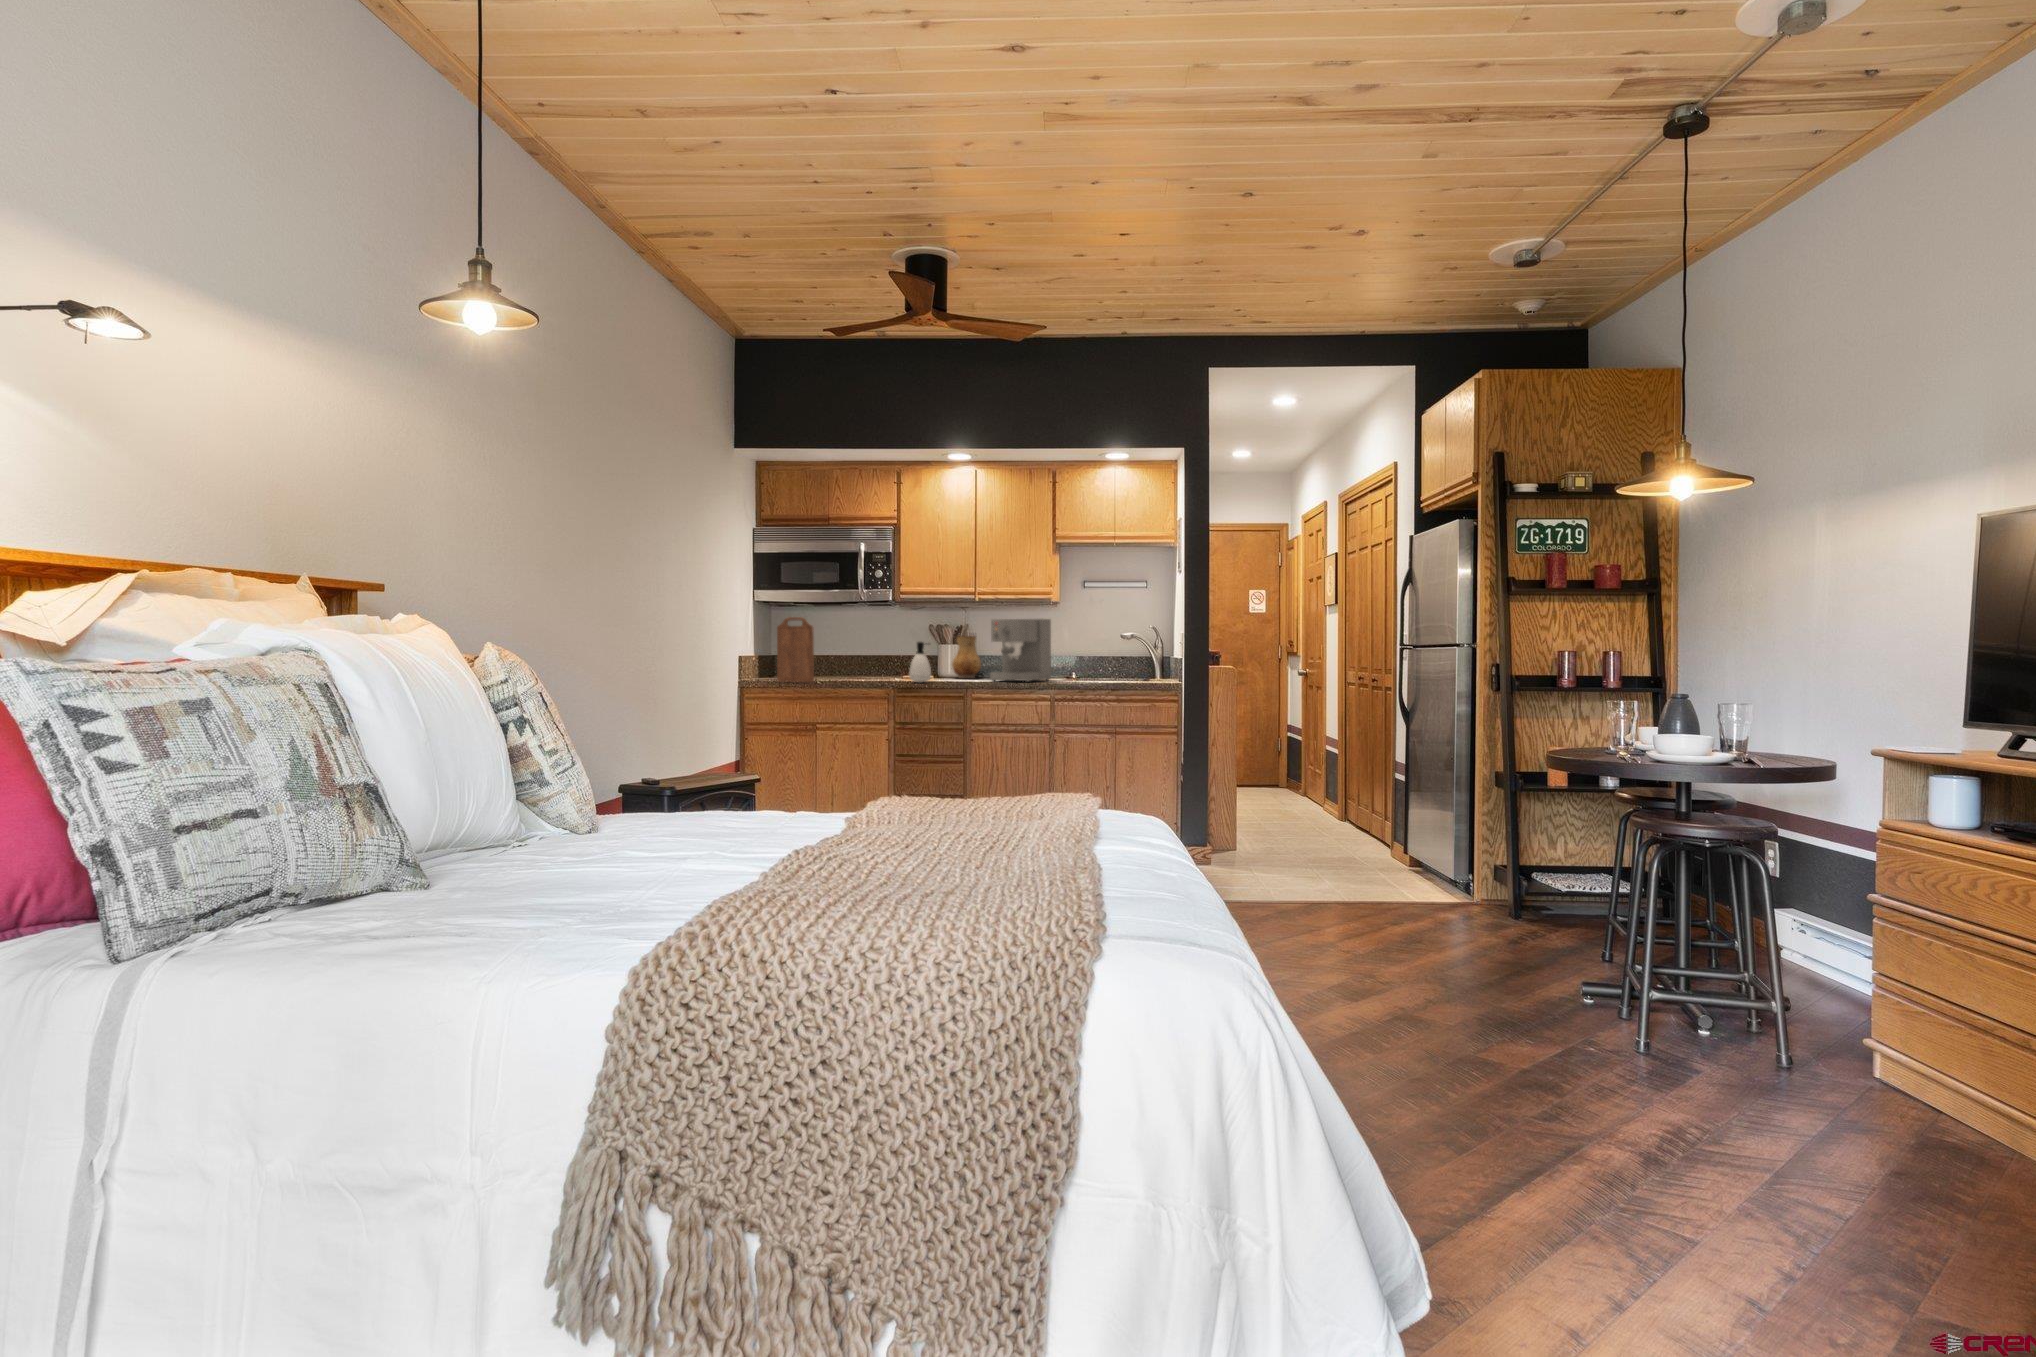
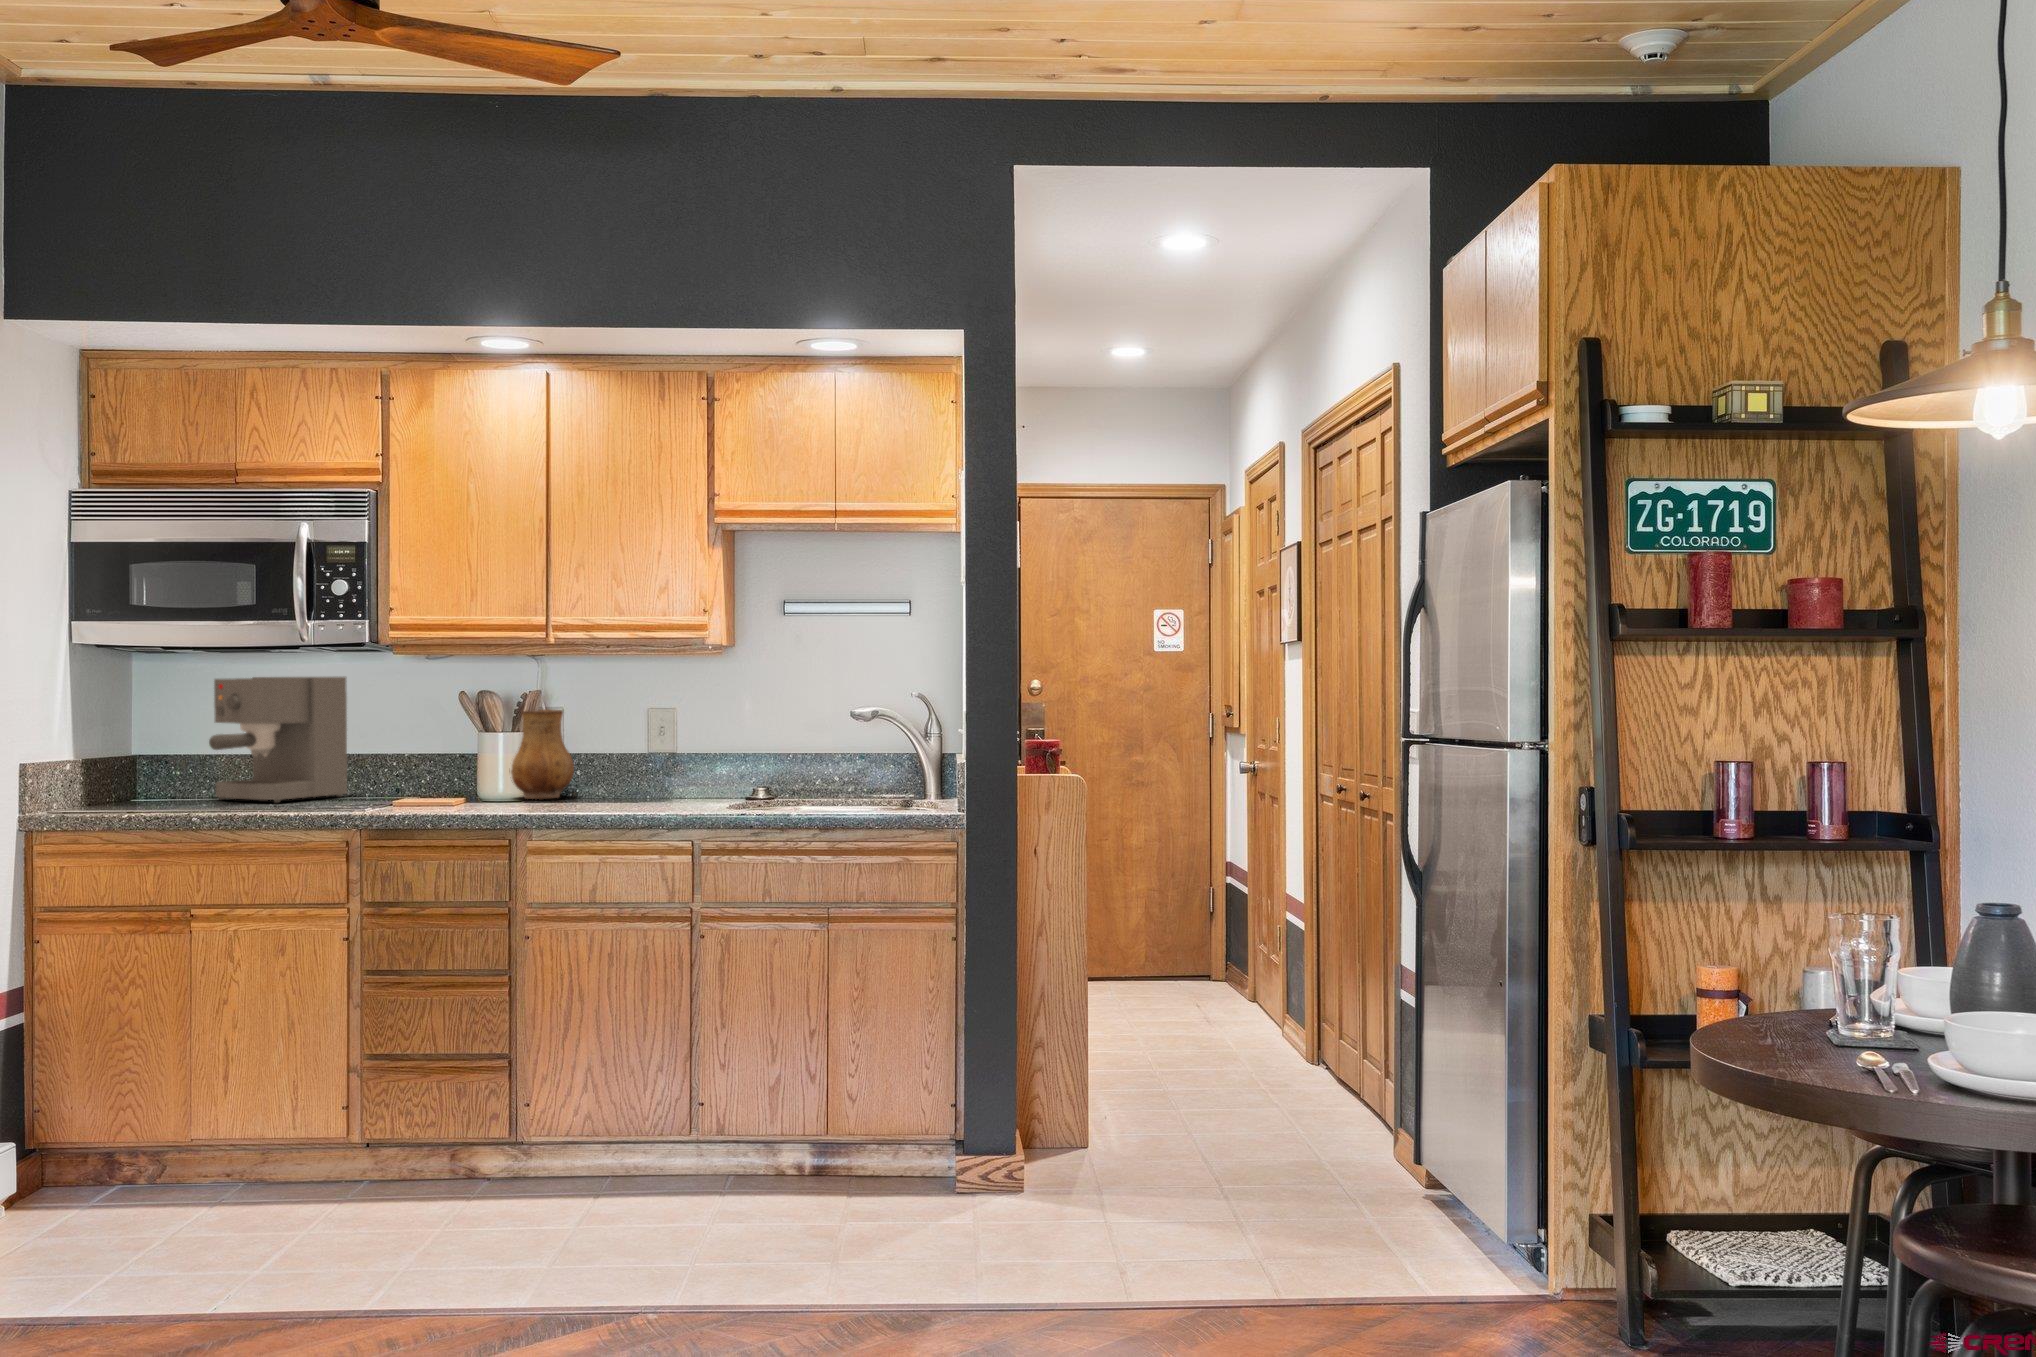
cutting board: present [777,617,814,683] -> none [96,678,177,819]
coffee maker: present [990,619,1051,682] -> present [209,677,347,803]
soap dispenser: present [909,642,931,683] -> none [389,729,439,816]

